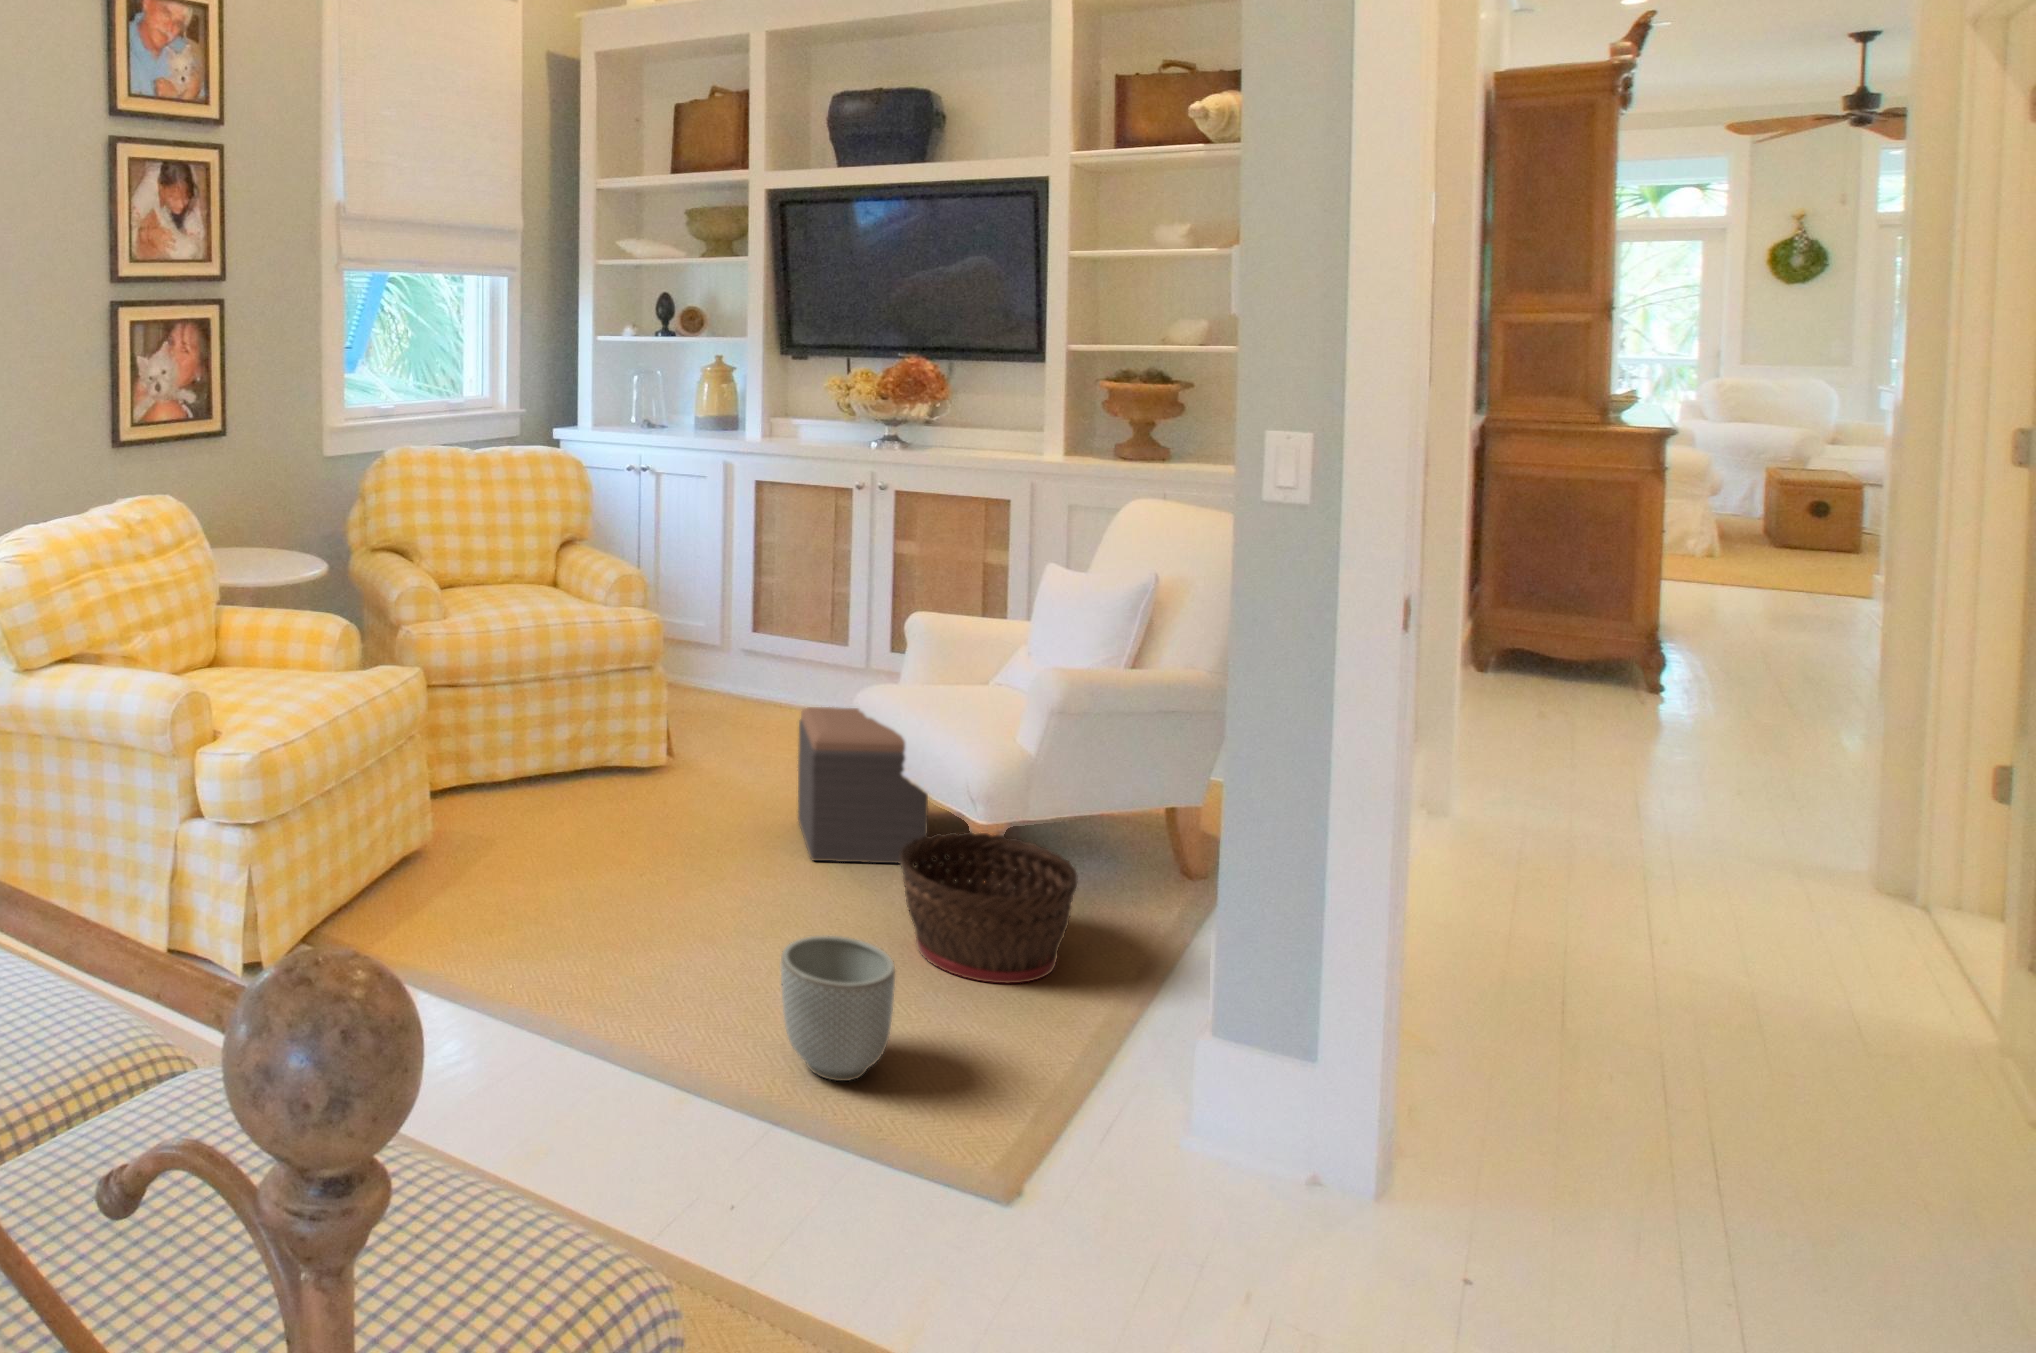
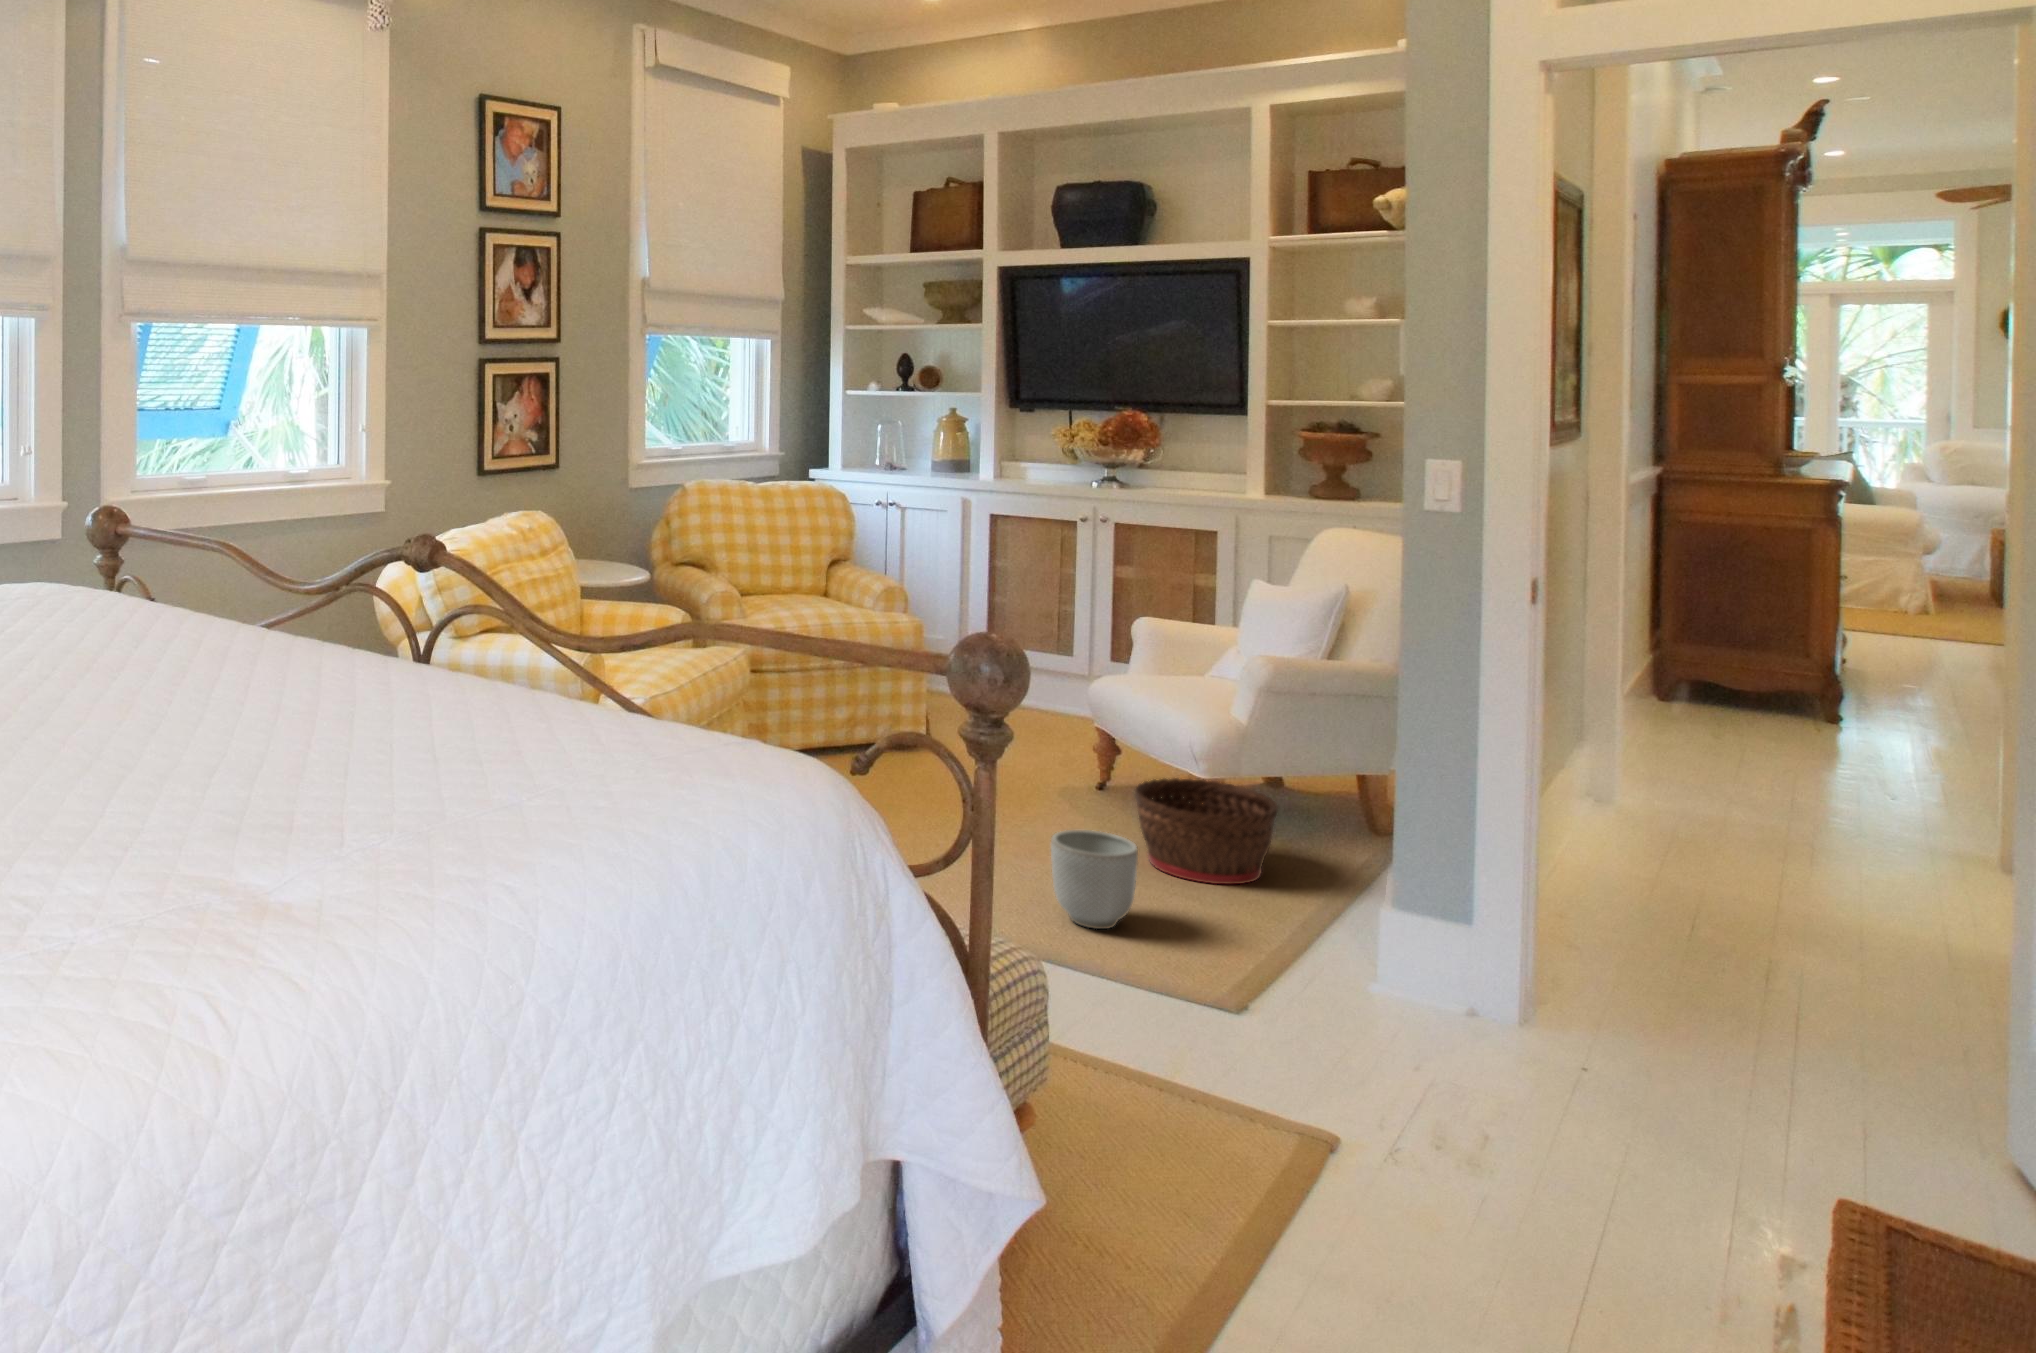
footstool: present [798,707,928,863] -> none [1042,690,1154,814]

